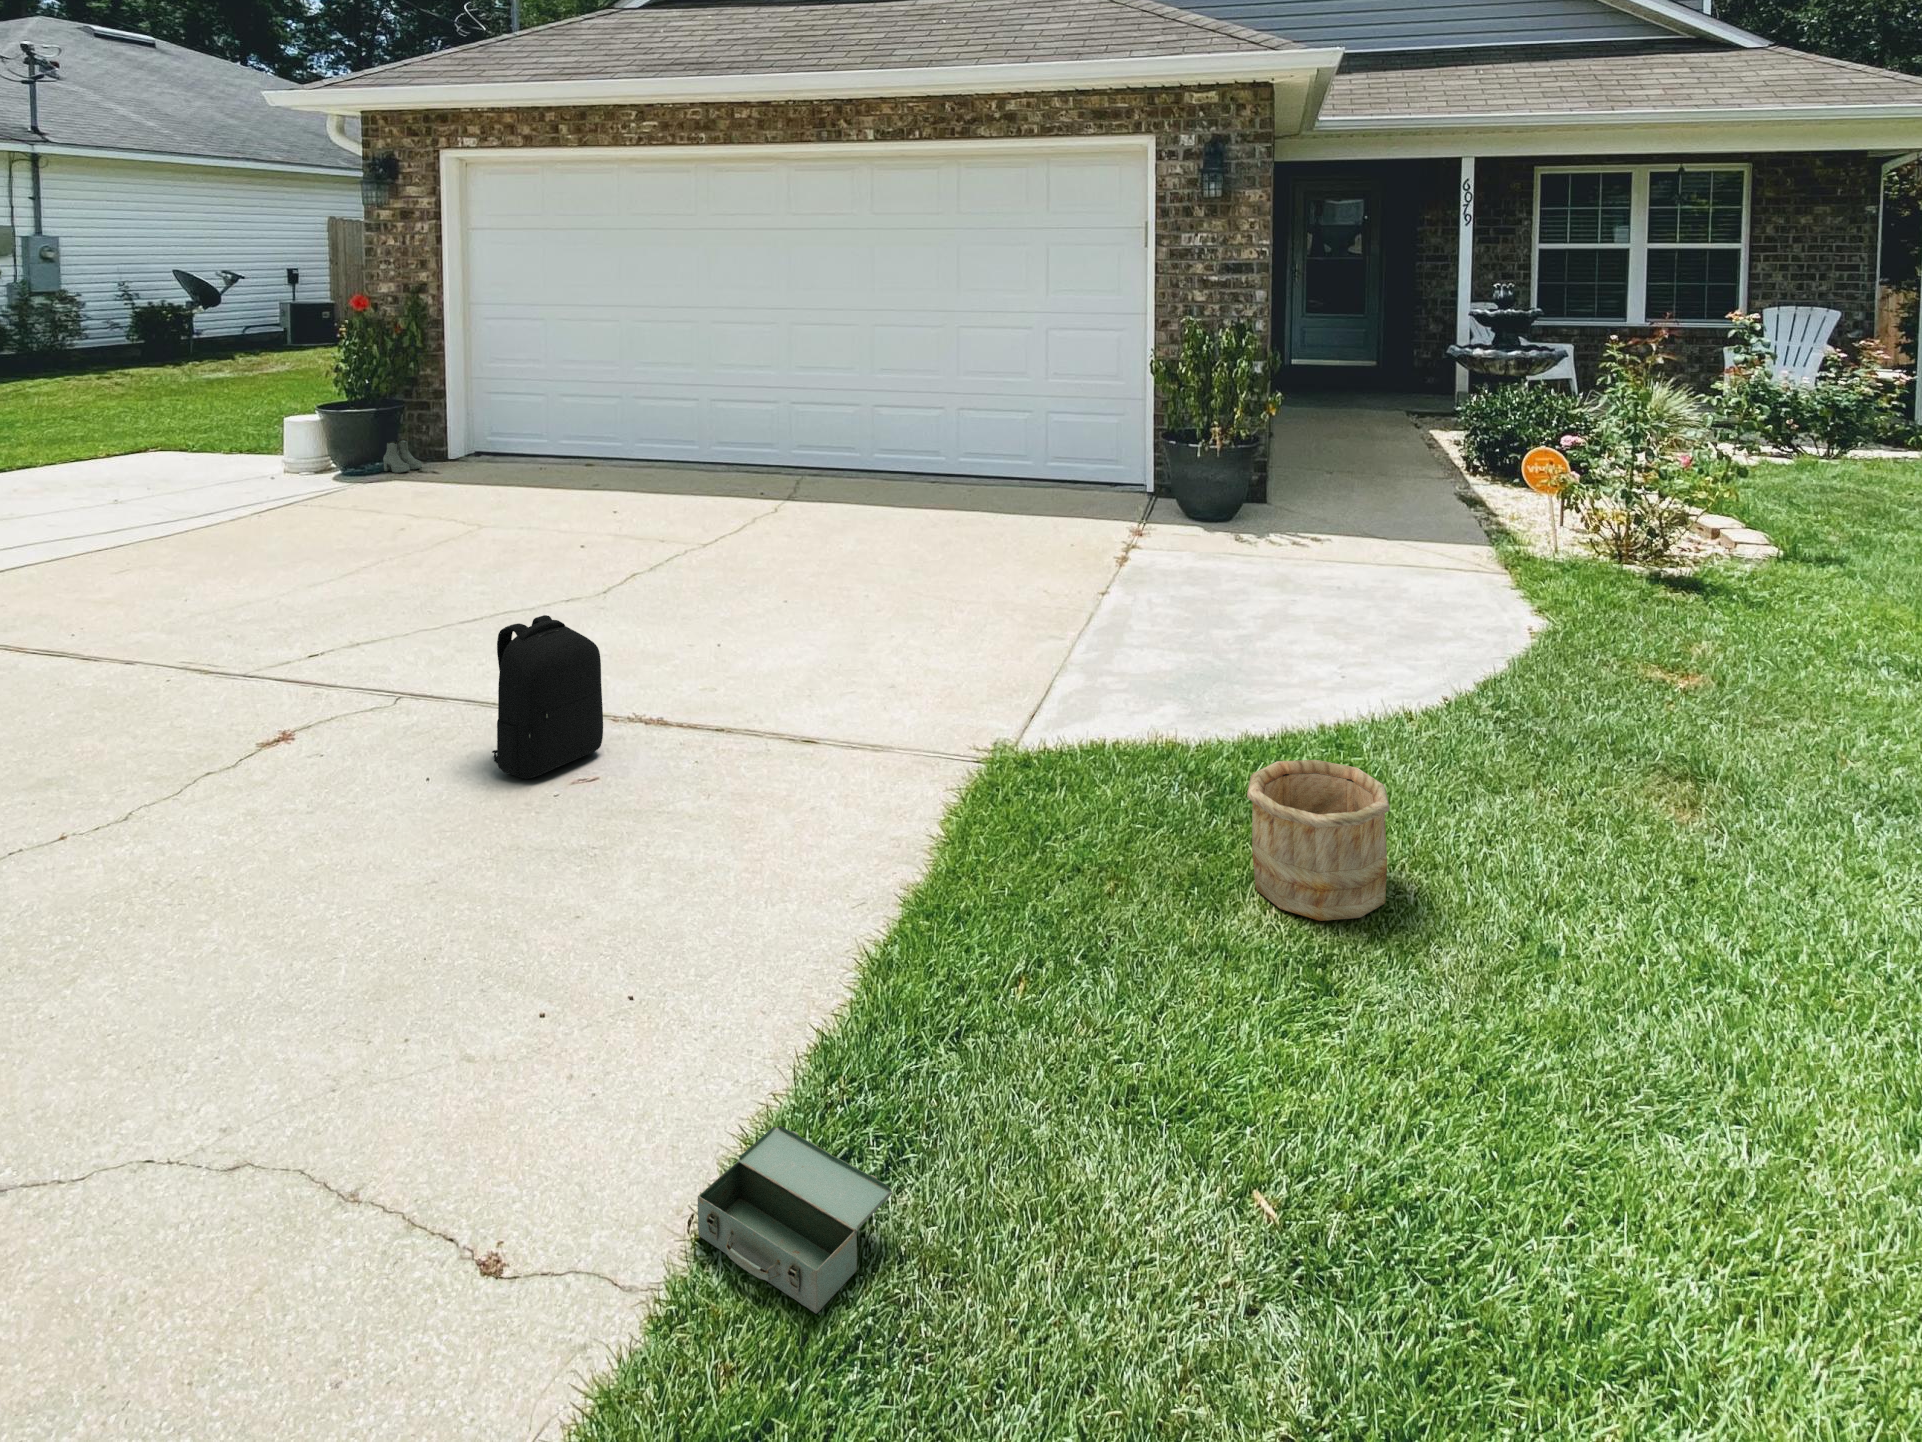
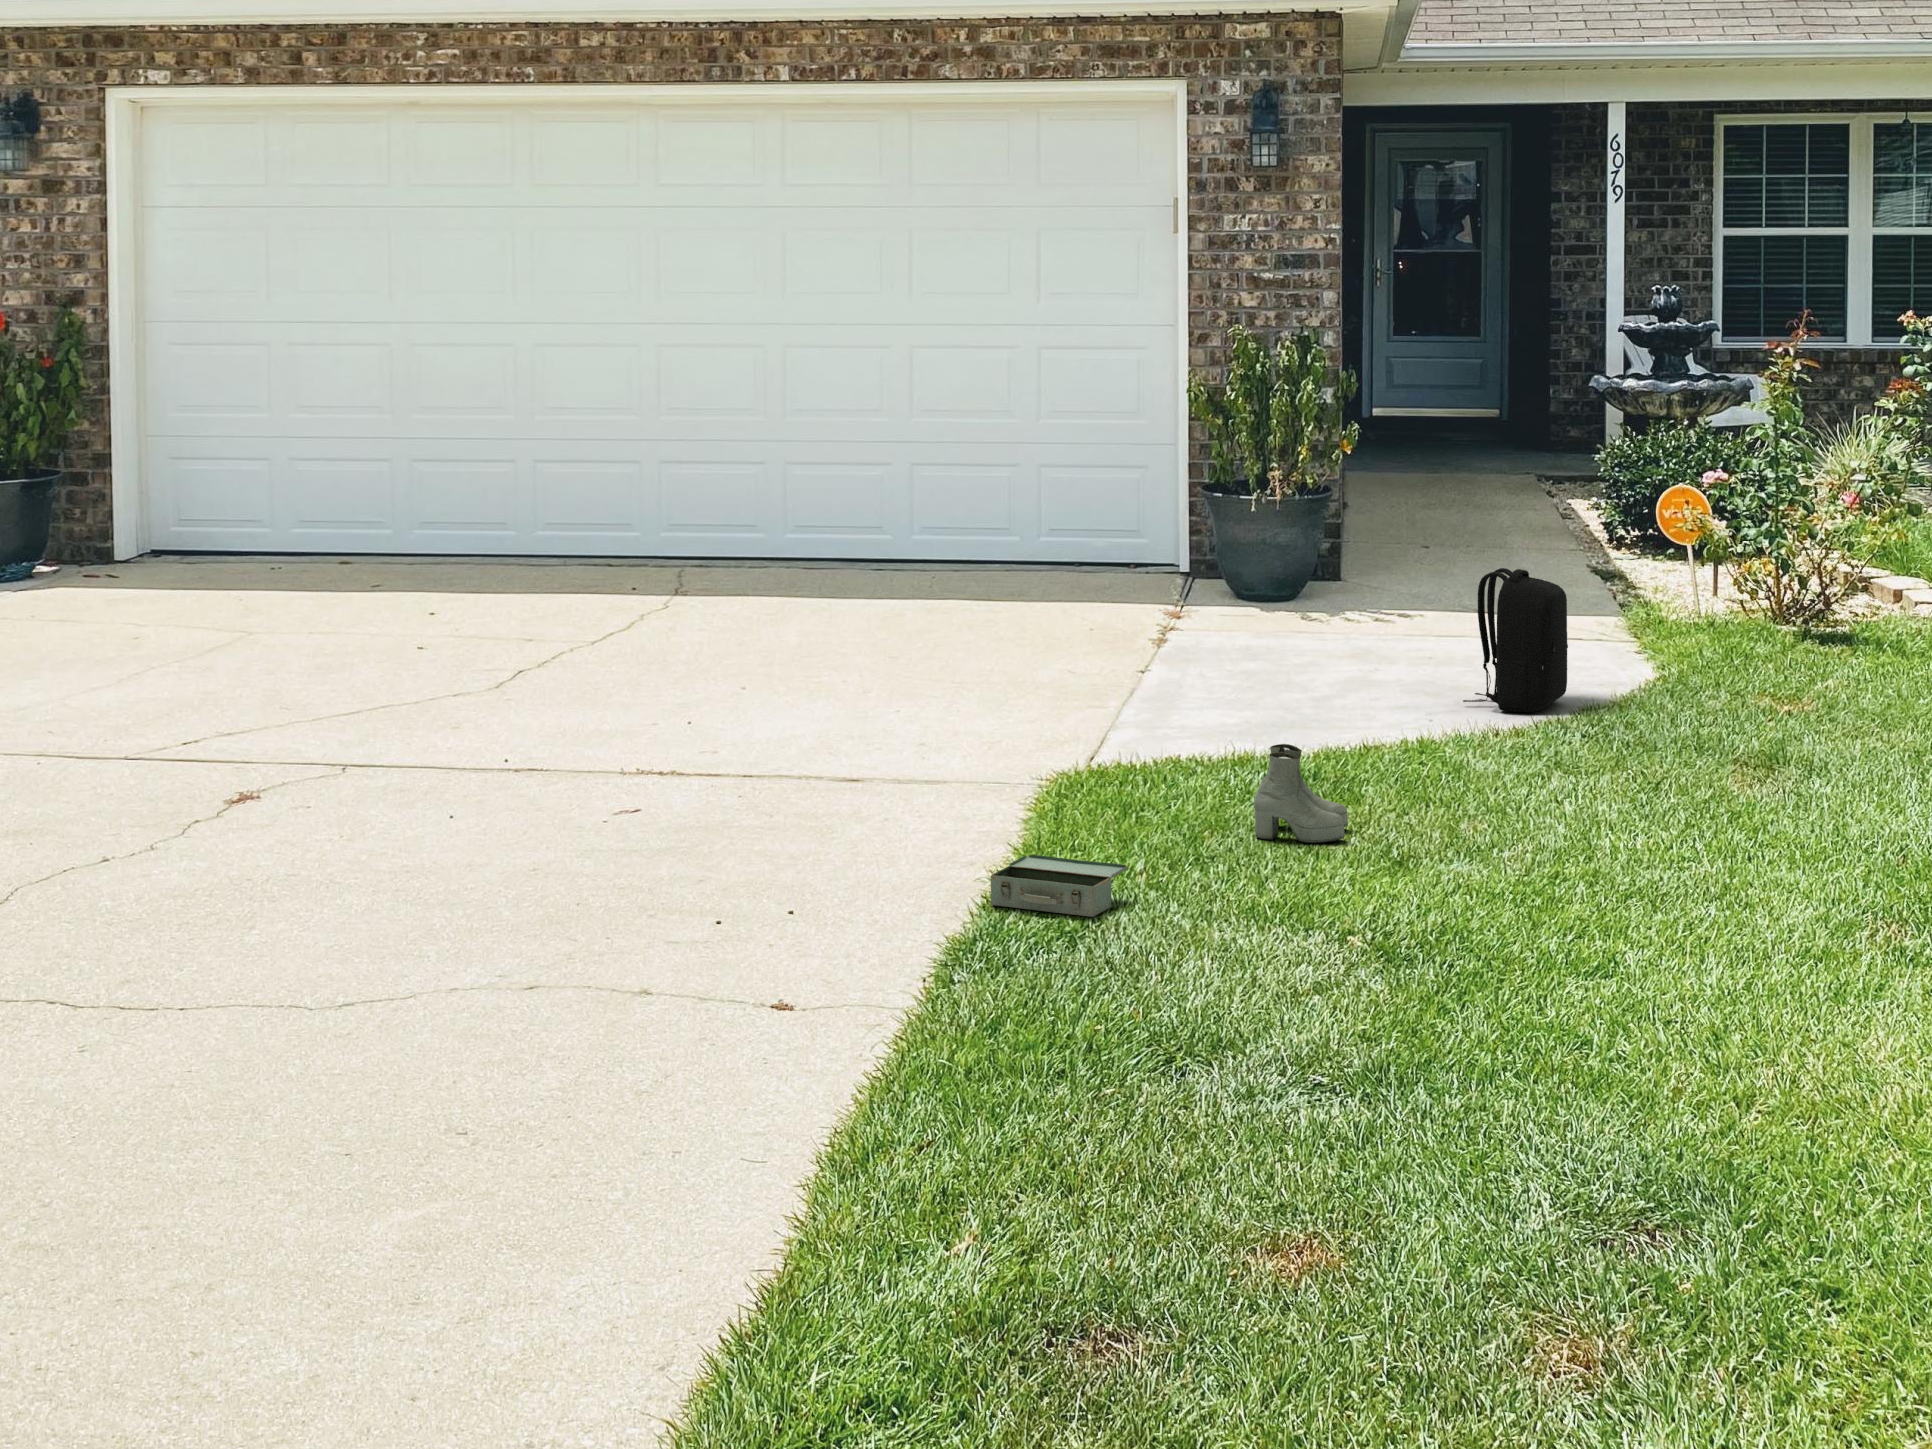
boots: present [383,439,422,473] -> present [1254,744,1348,843]
backpack: present [492,615,603,779] -> present [1463,568,1568,712]
wooden bucket: present [1247,760,1390,921] -> none [1355,679,1478,794]

